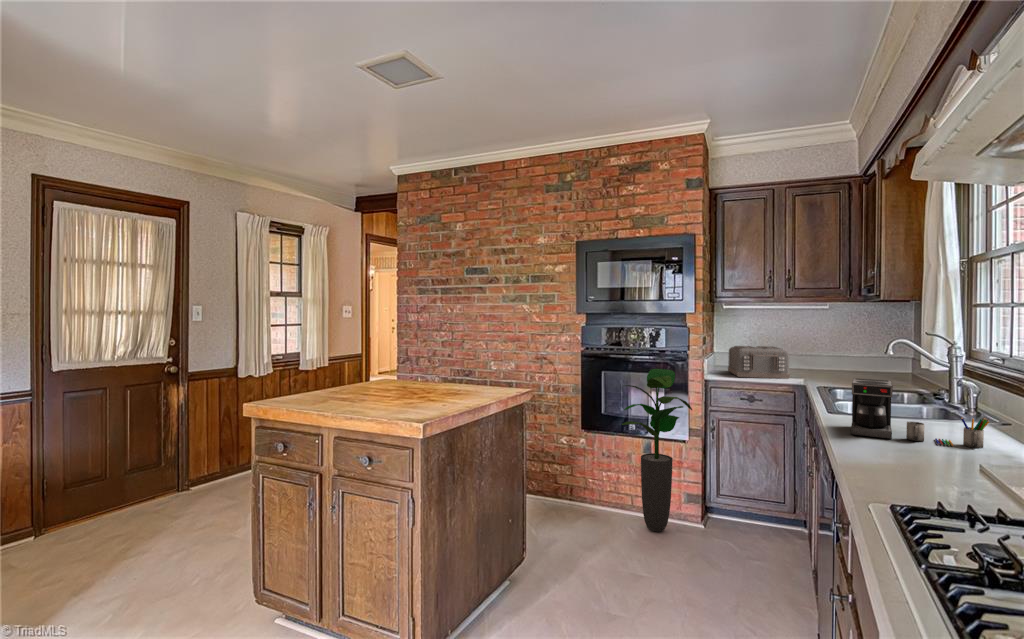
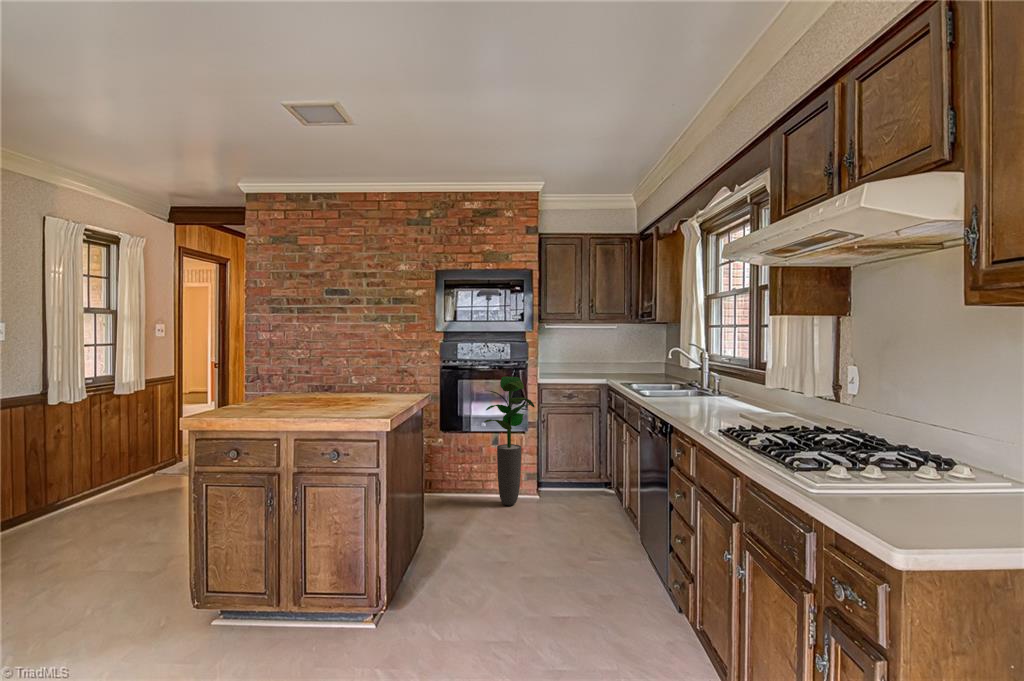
toaster: present [728,346,790,379] -> none [554,357,600,380]
coffee maker: present [851,378,989,448] -> none [660,372,730,407]

